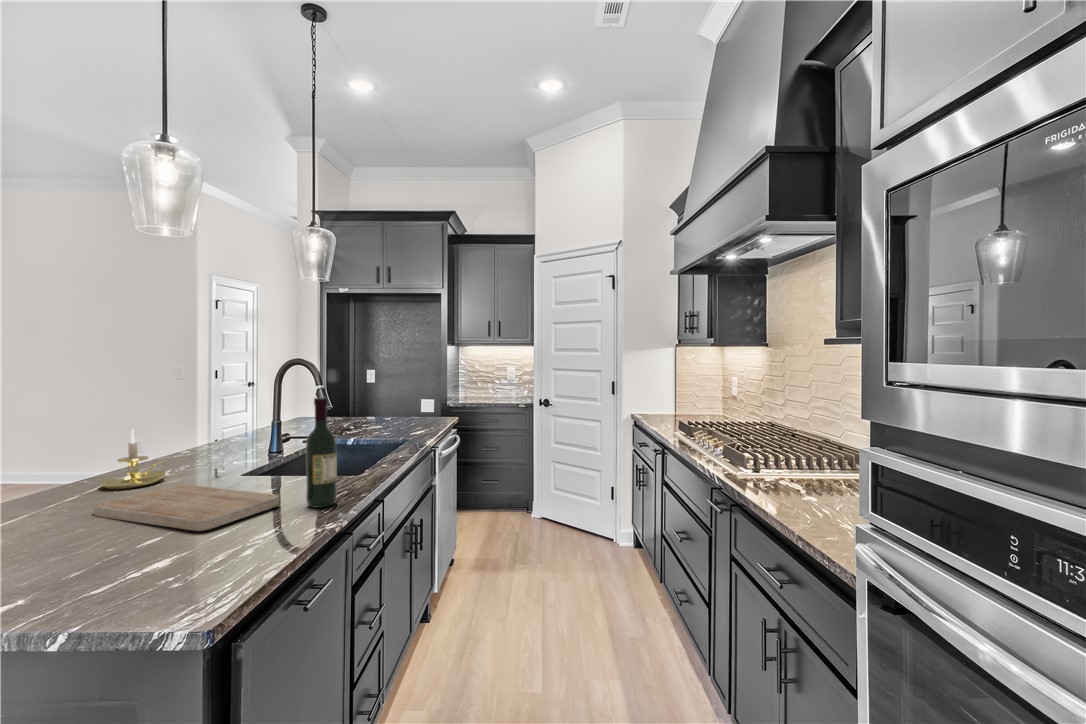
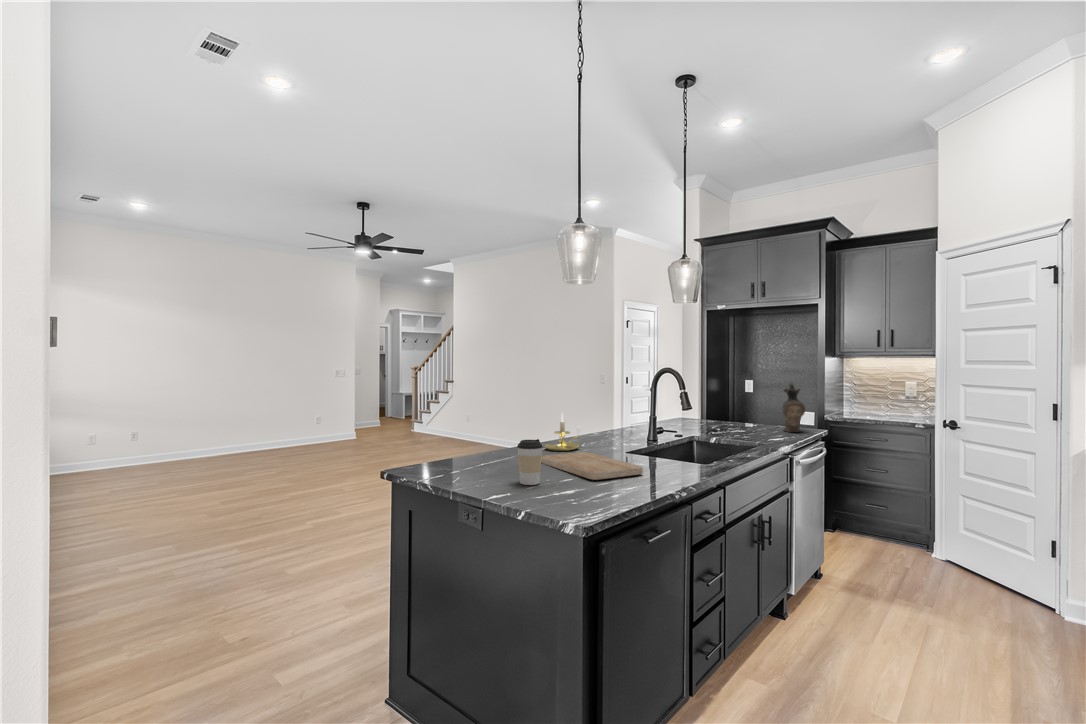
ceramic pitcher: none [418,371,440,423] -> present [783,382,805,432]
wine bottle: present [306,398,337,508] -> none [661,397,683,480]
coffee cup: none [43,484,103,569] -> present [517,439,543,485]

